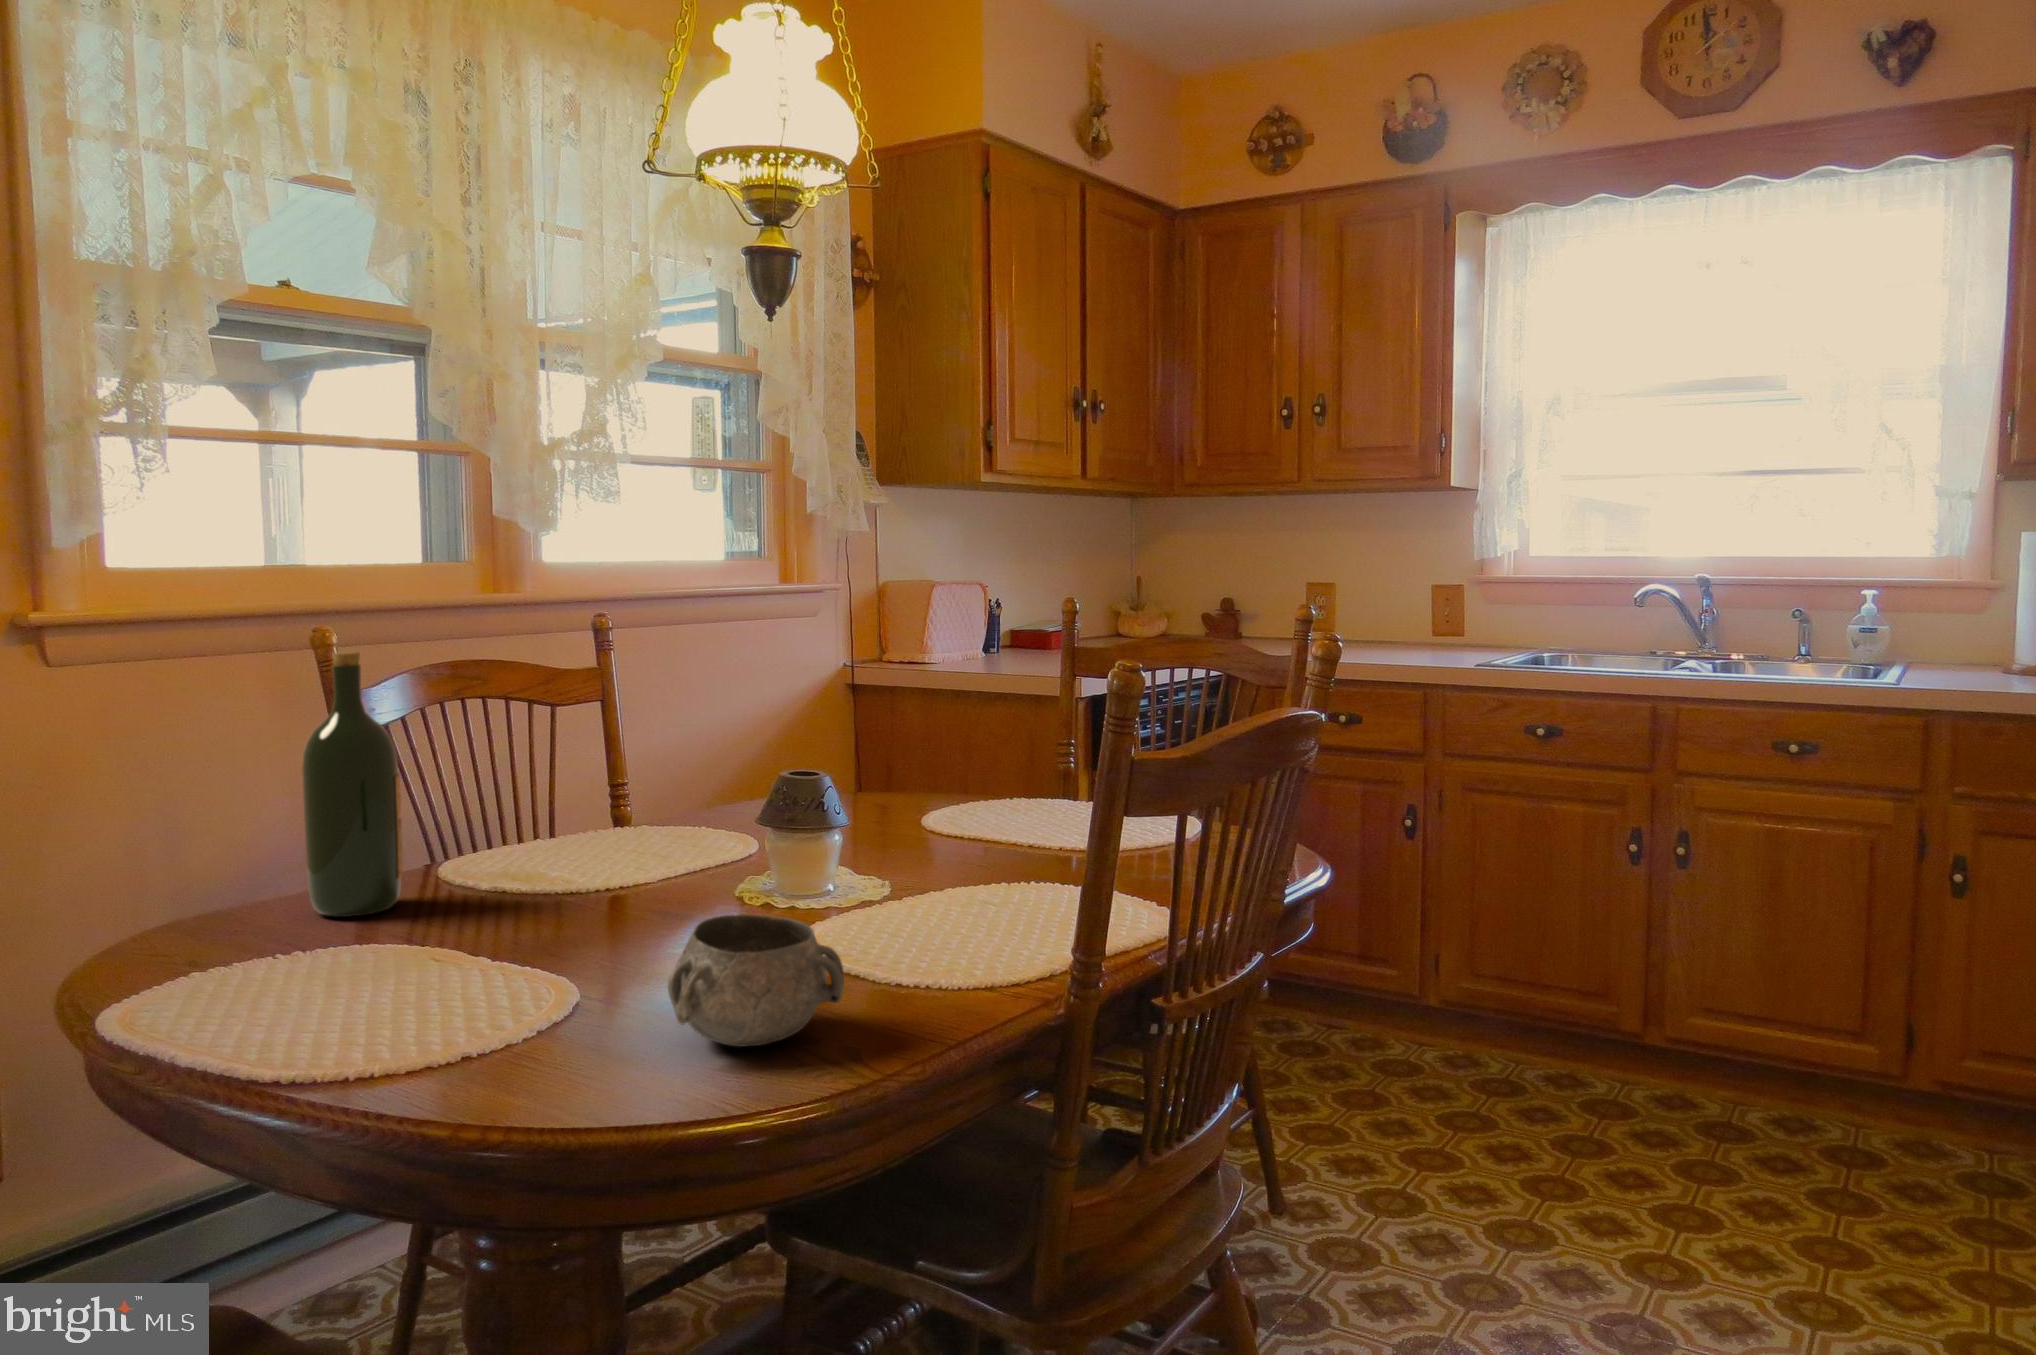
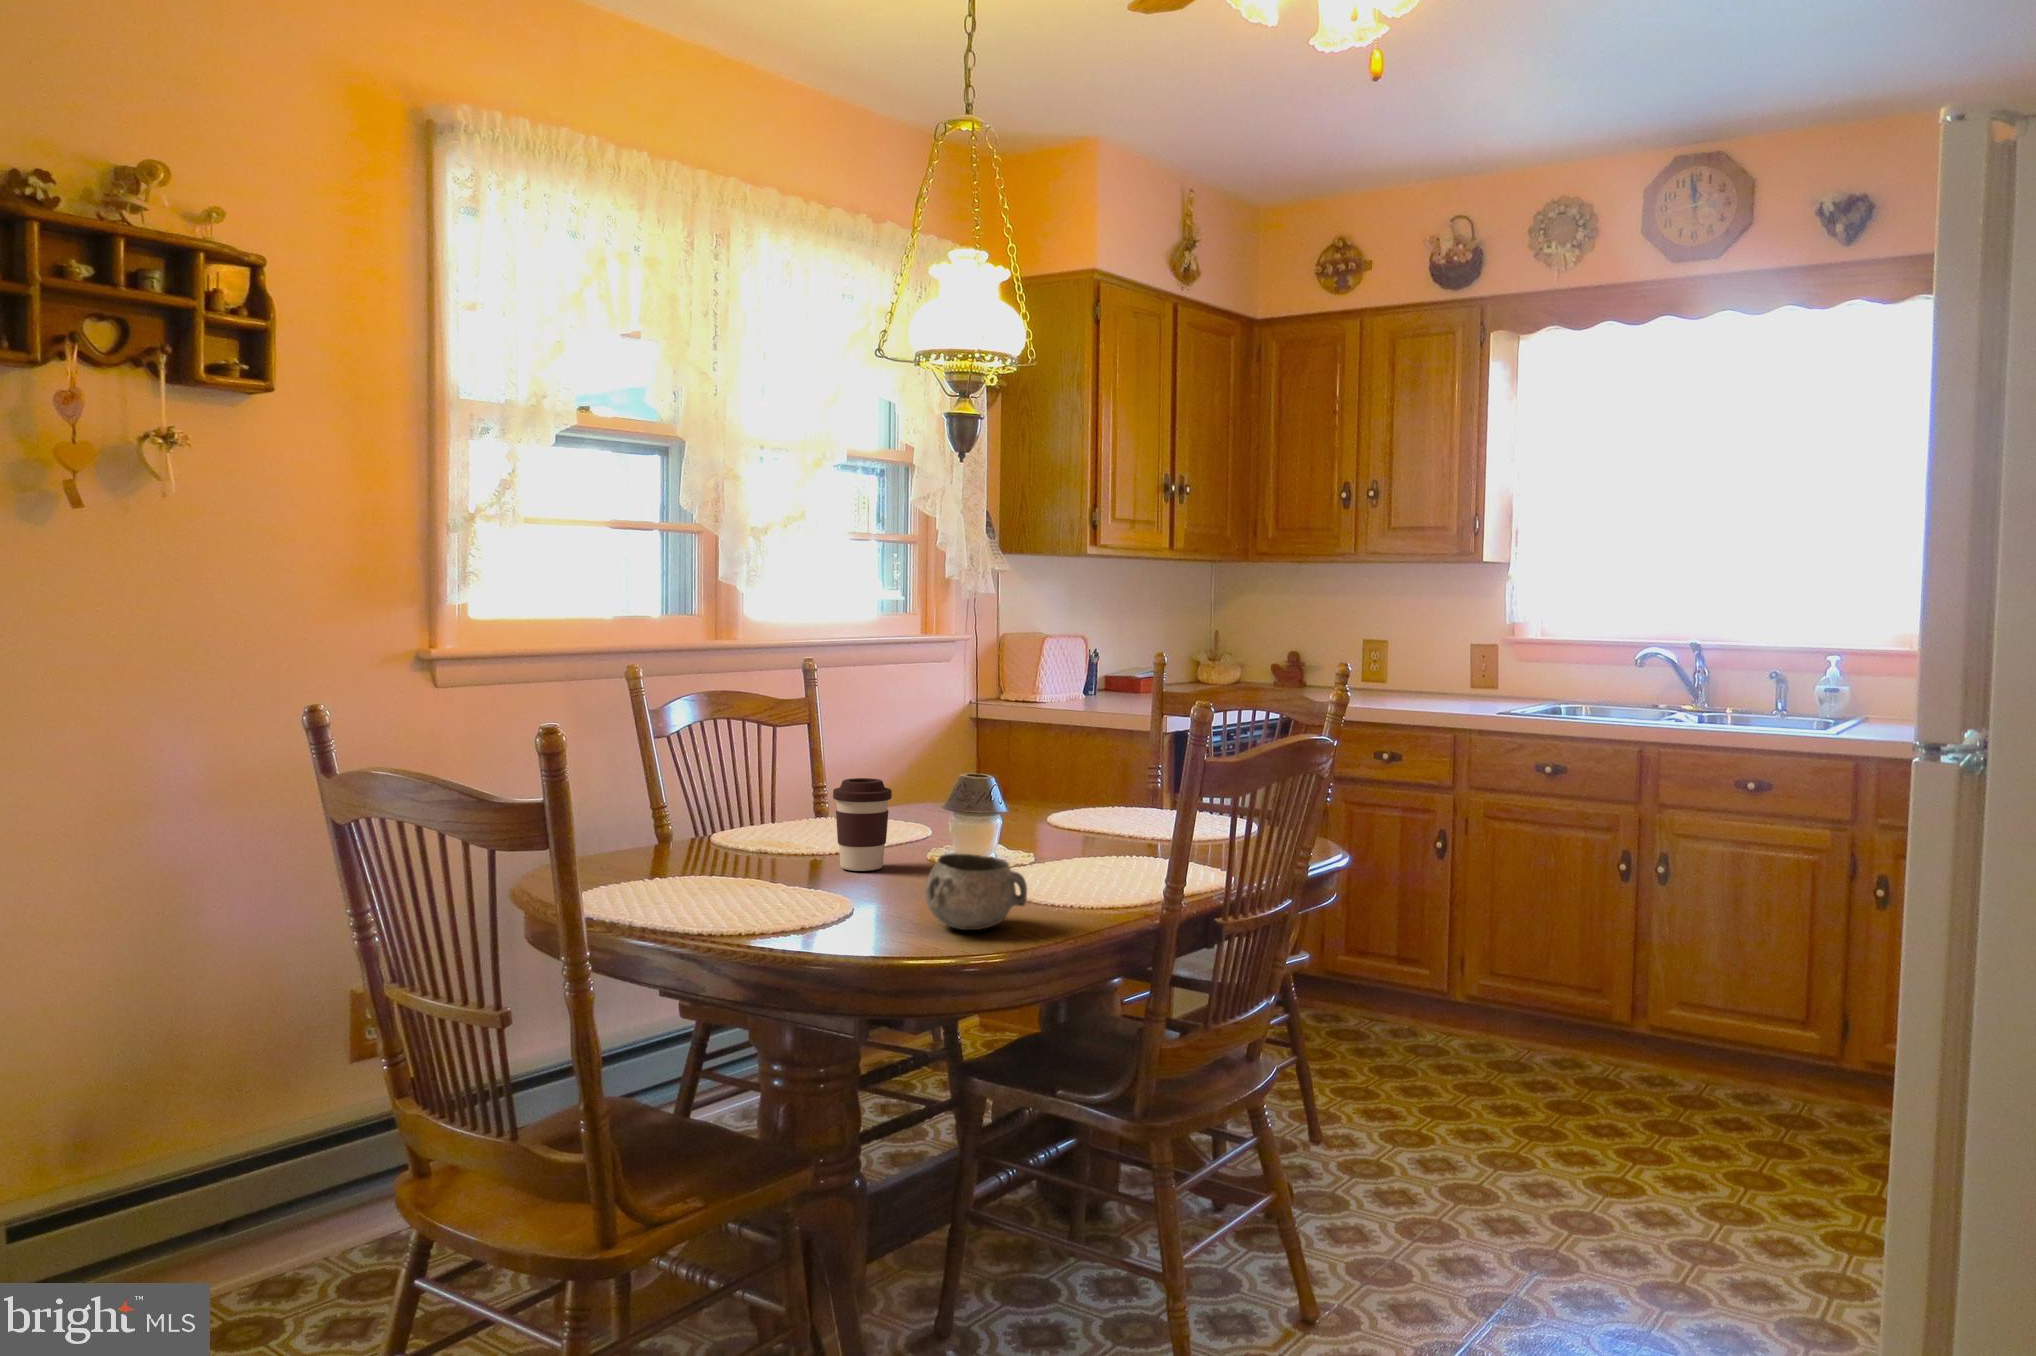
wine bottle: present [302,652,402,917] -> none [649,687,710,864]
coffee cup: none [579,782,669,921] -> present [833,778,892,871]

